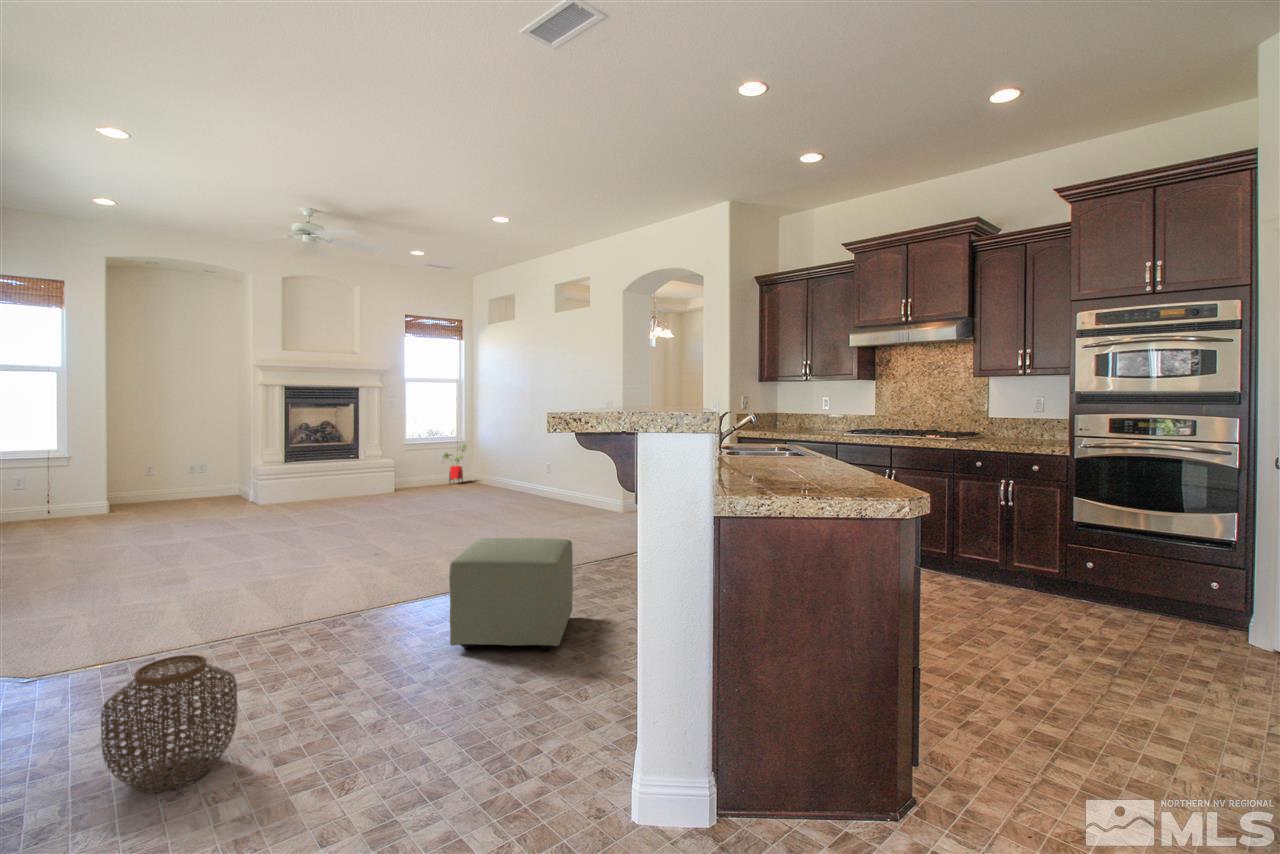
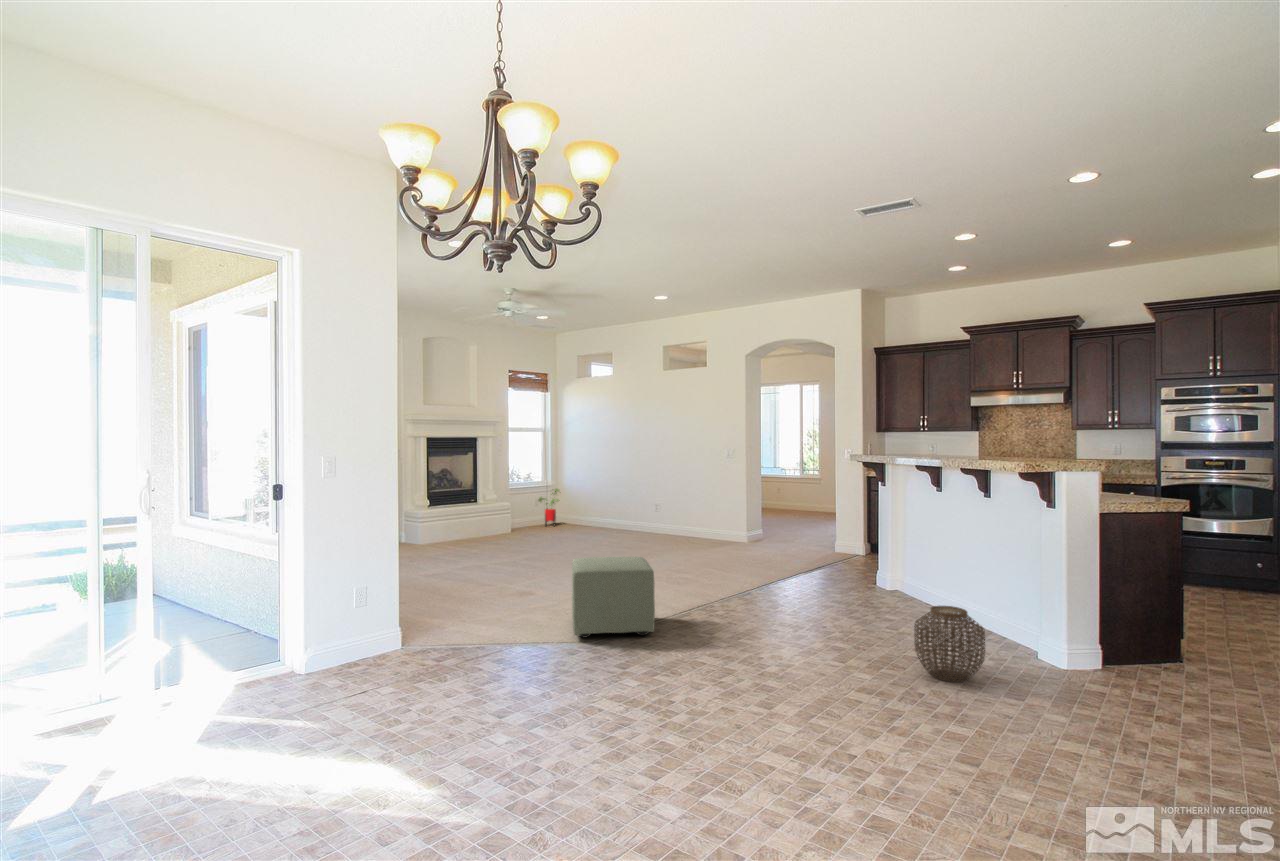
ottoman: present [449,538,573,649] -> present [572,557,655,638]
woven basket: present [101,655,238,793] -> present [914,606,985,682]

